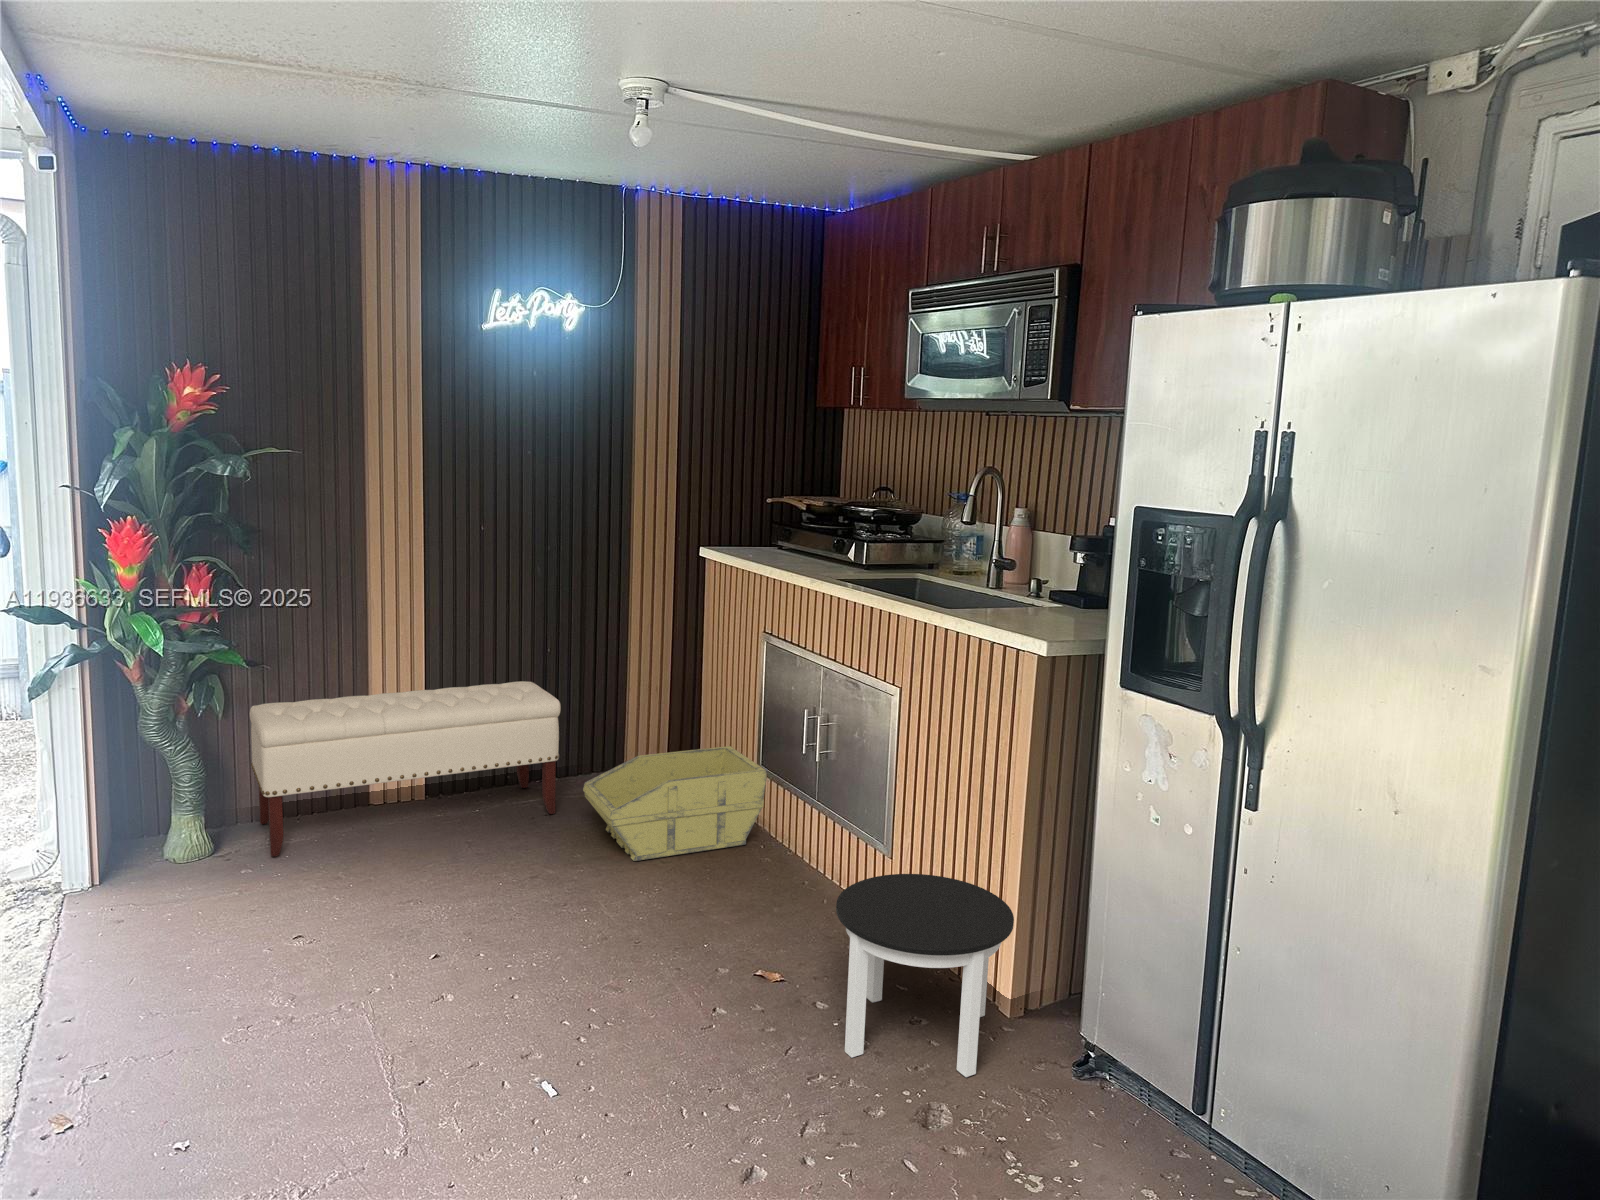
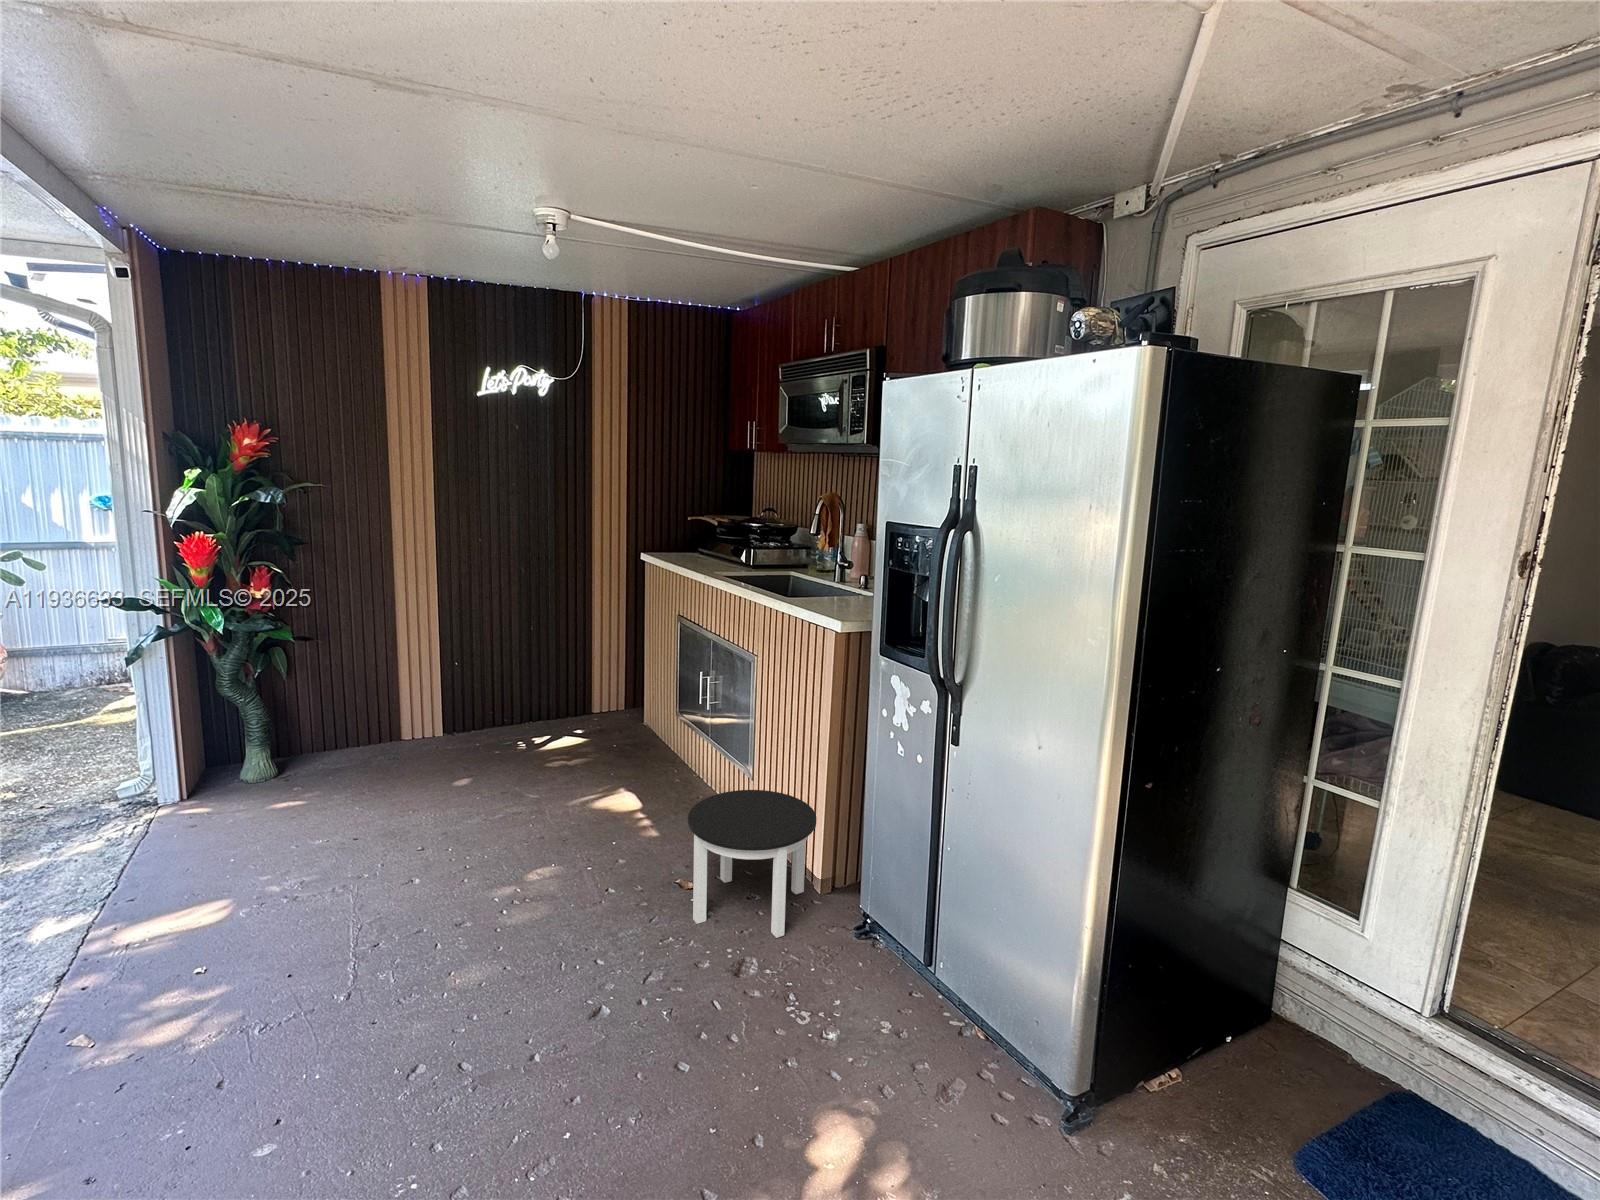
bench: present [250,681,561,857] -> none [305,650,536,778]
storage bin: present [583,746,767,861] -> none [549,696,681,780]

